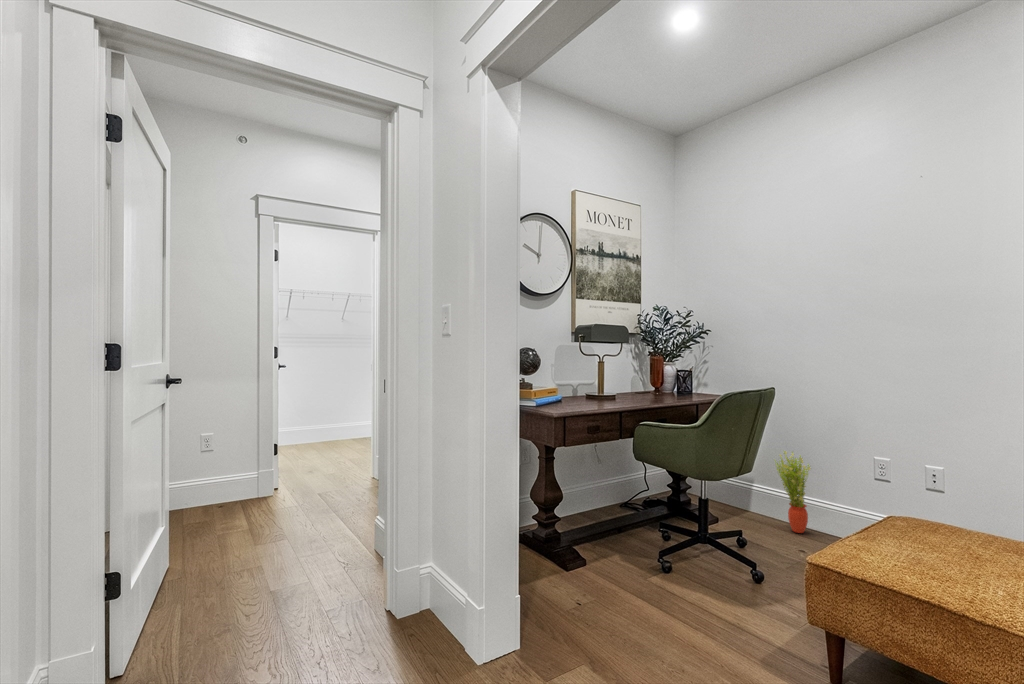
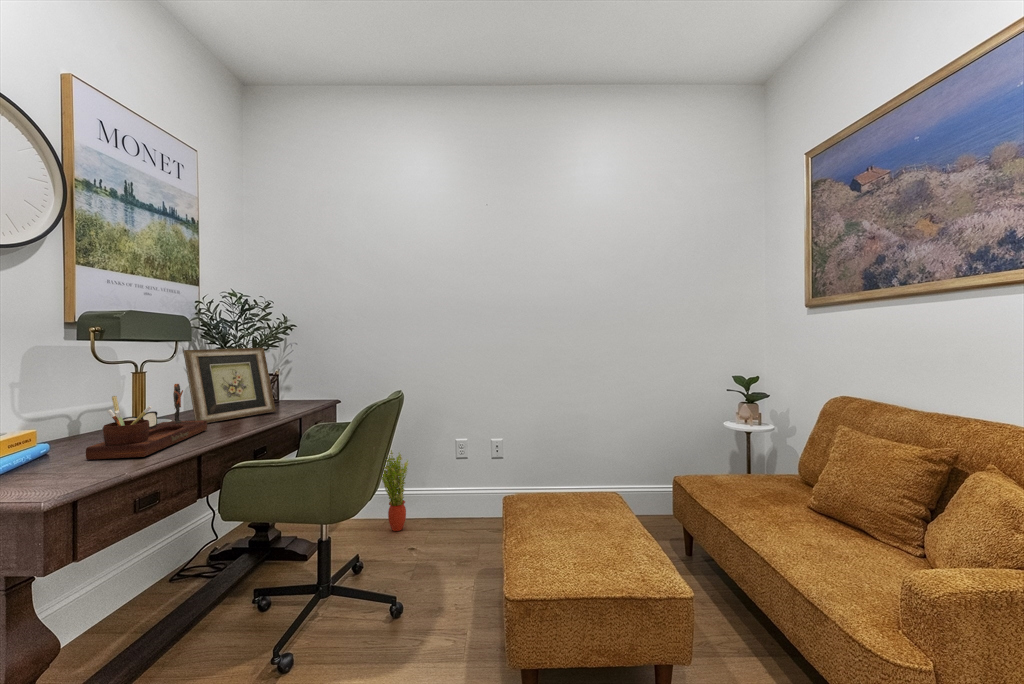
picture frame: none [625,348,684,399] -> present [183,348,276,423]
desk organizer: none [575,369,635,407] -> present [86,384,207,460]

